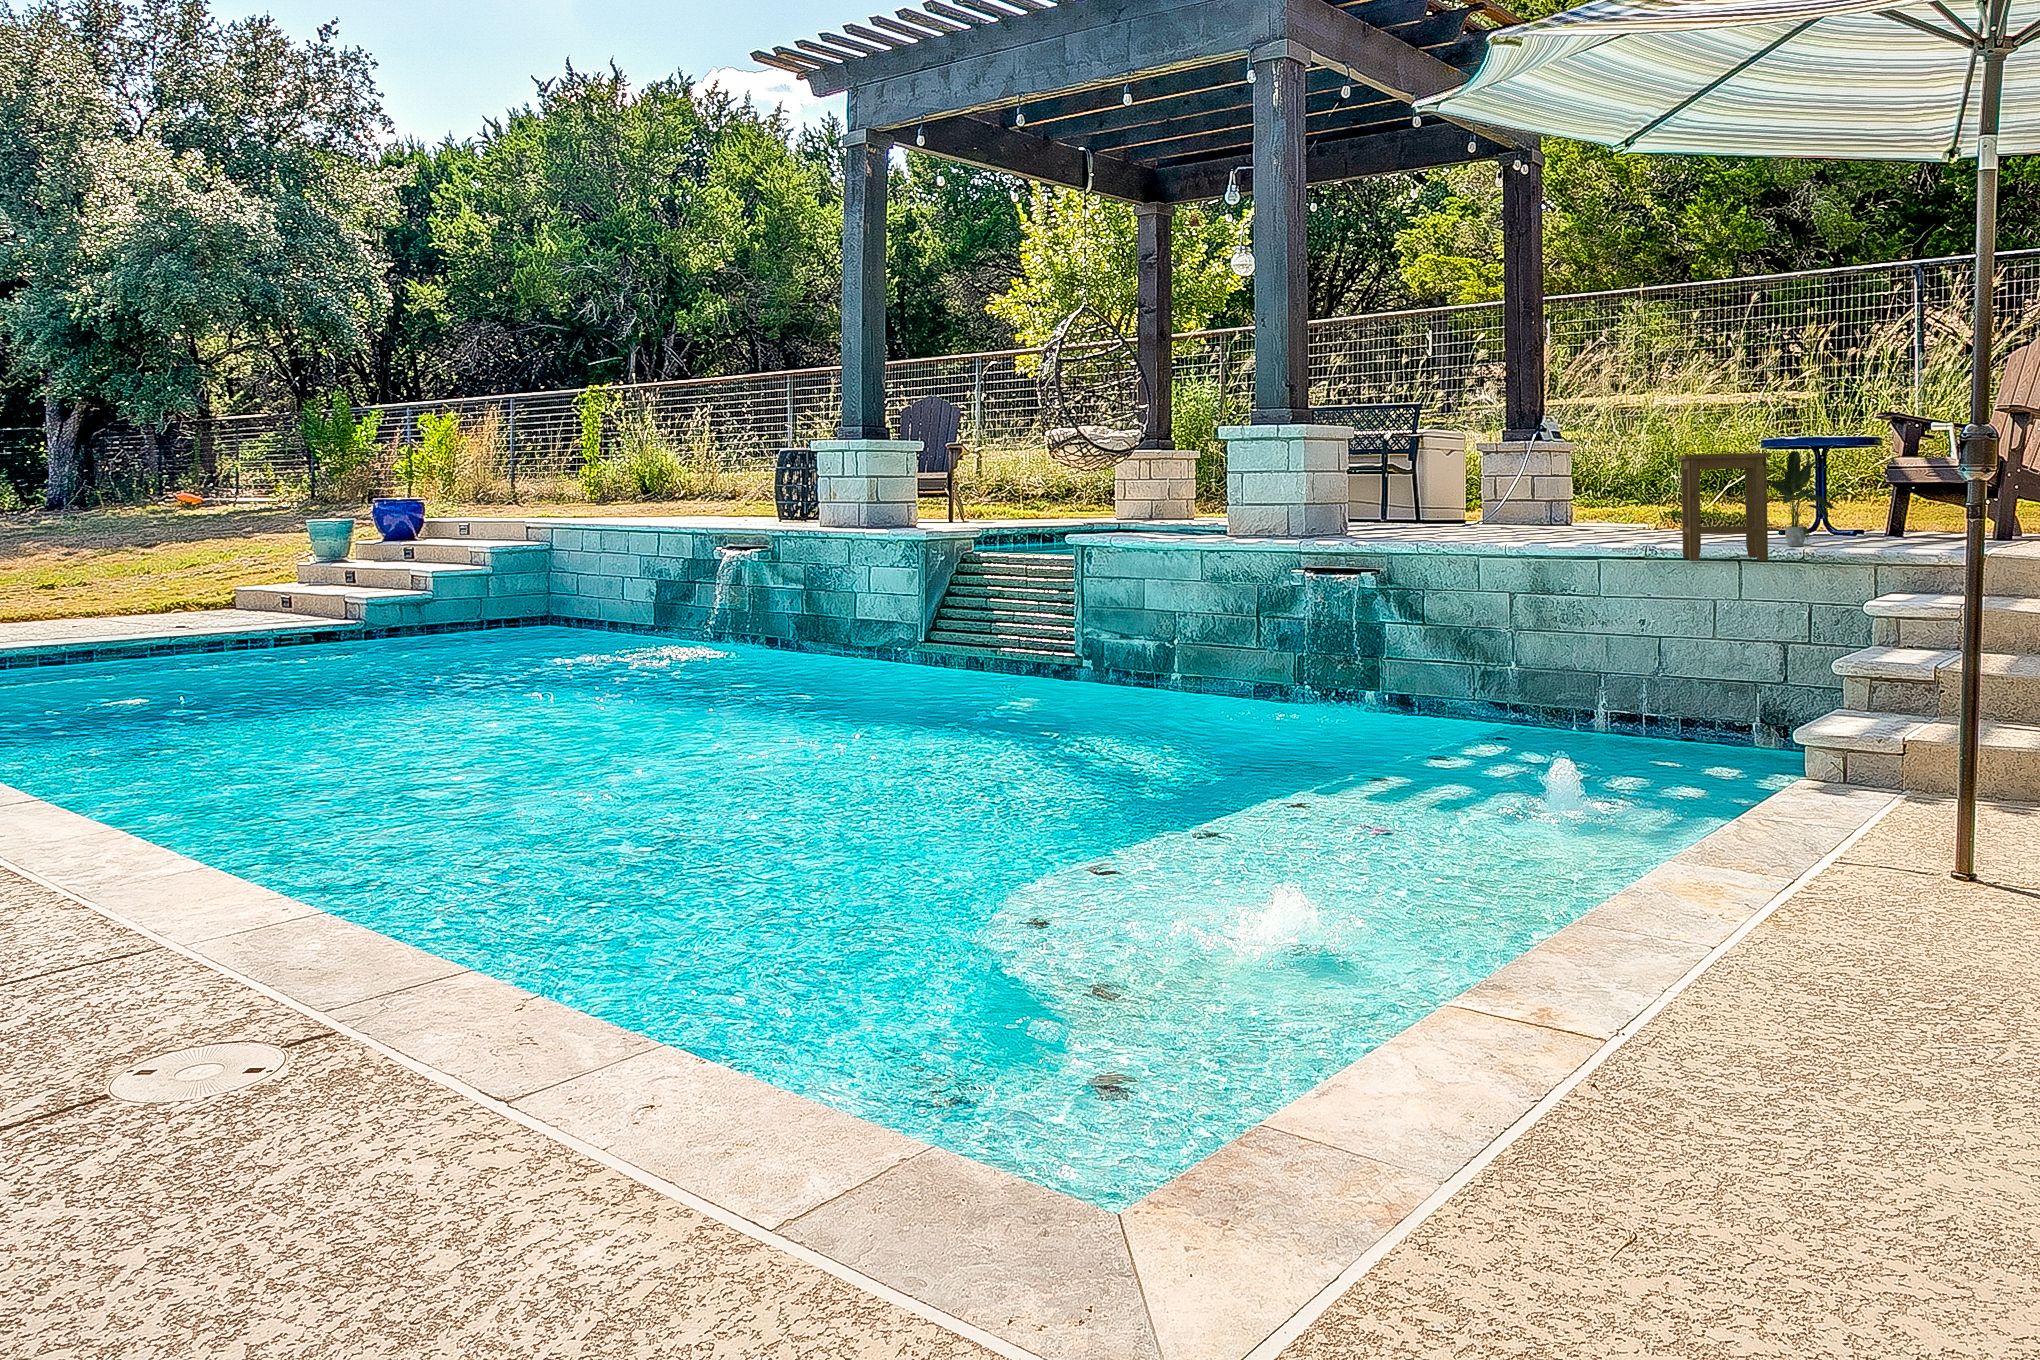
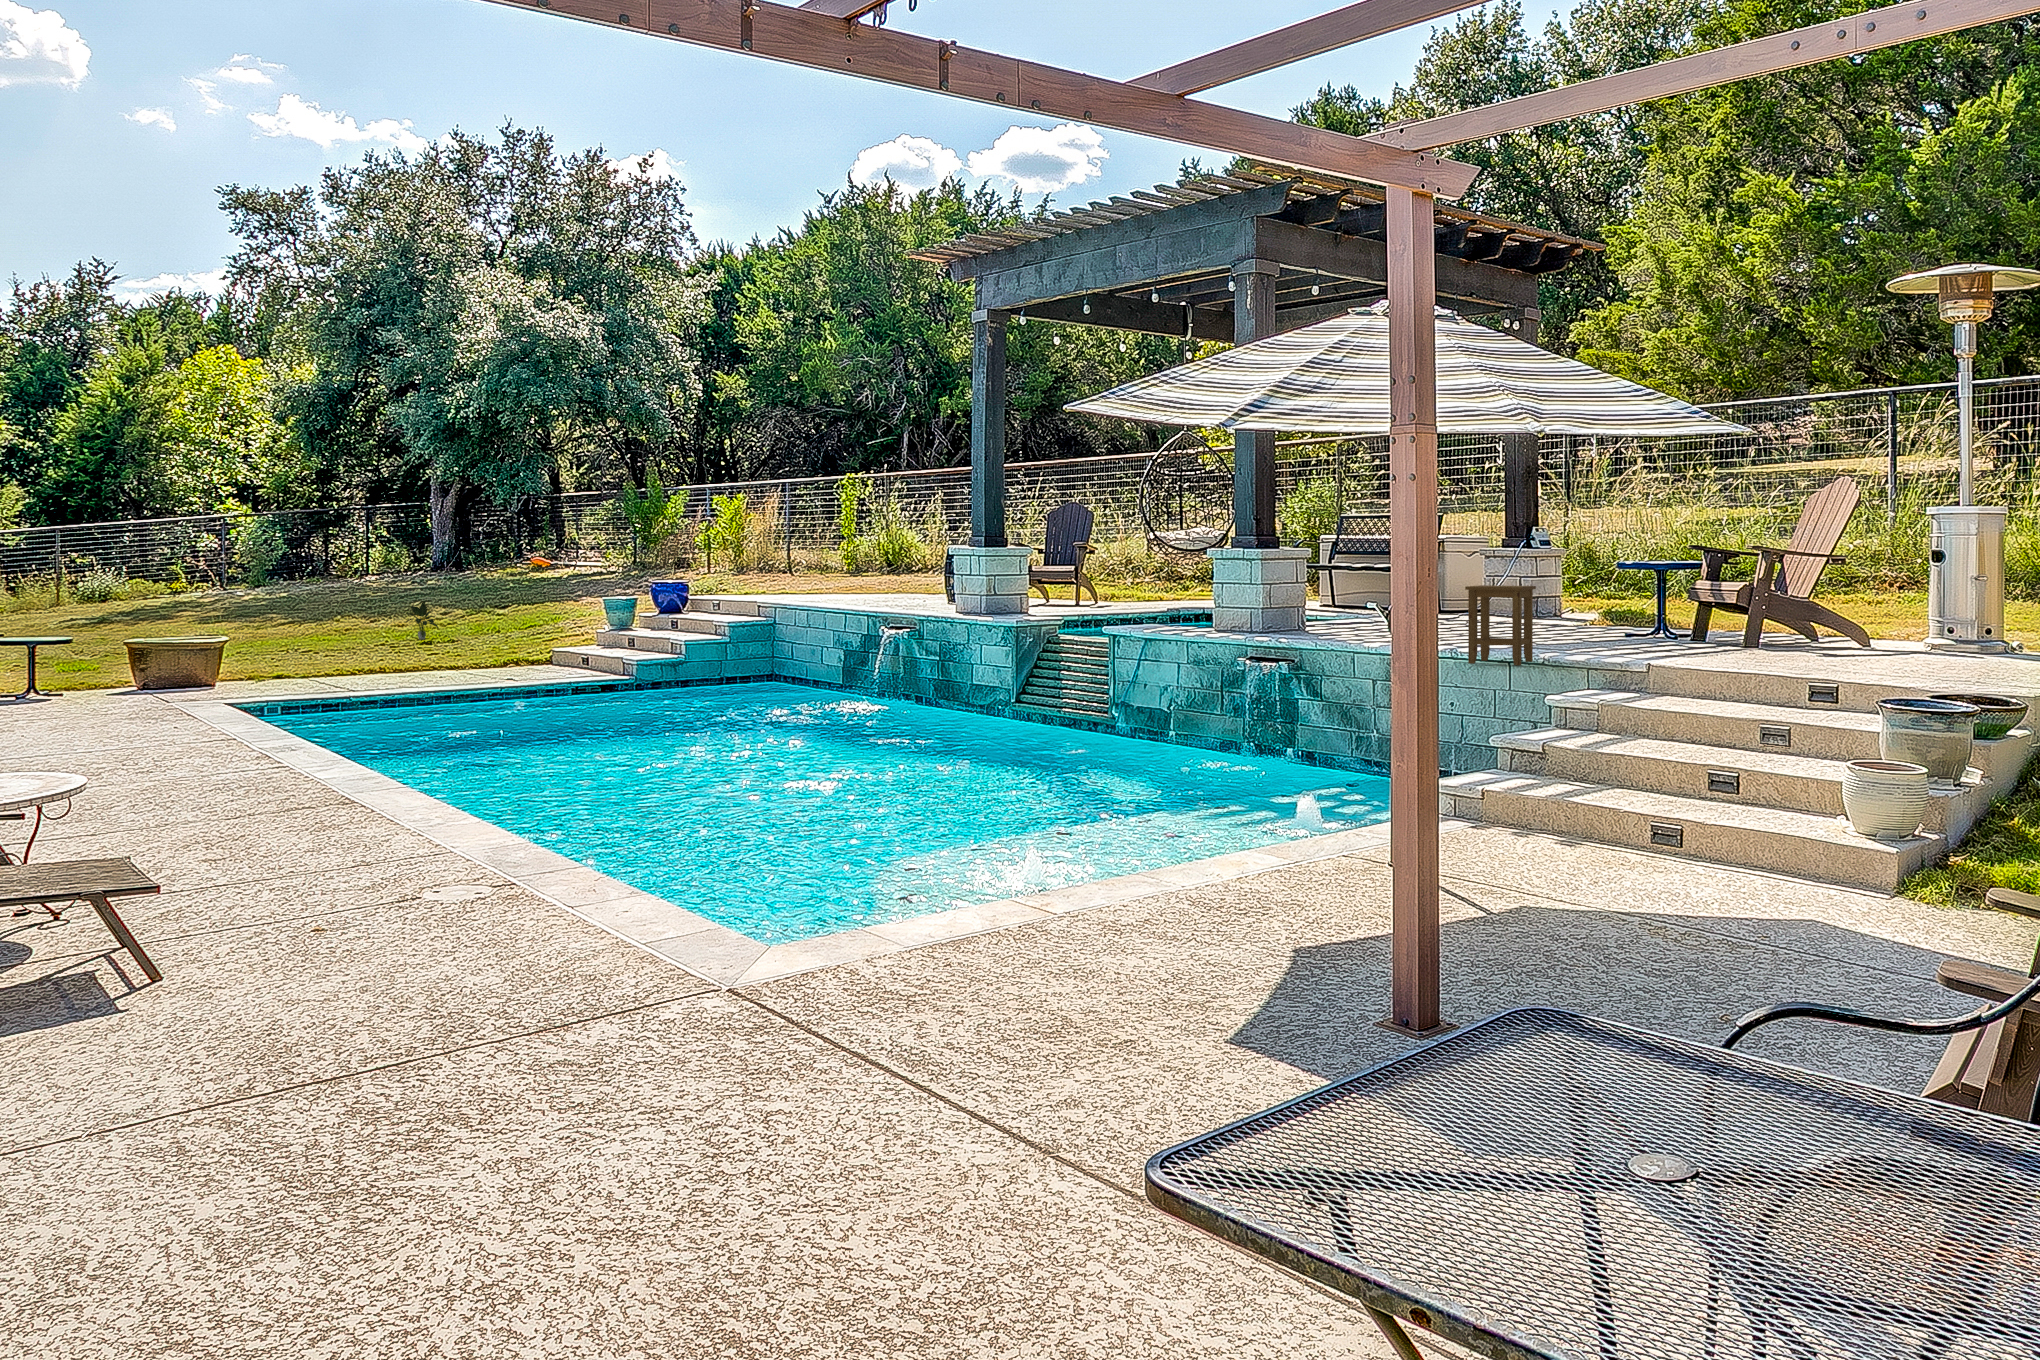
potted plant: present [1768,451,1836,546] -> present [406,601,438,639]

